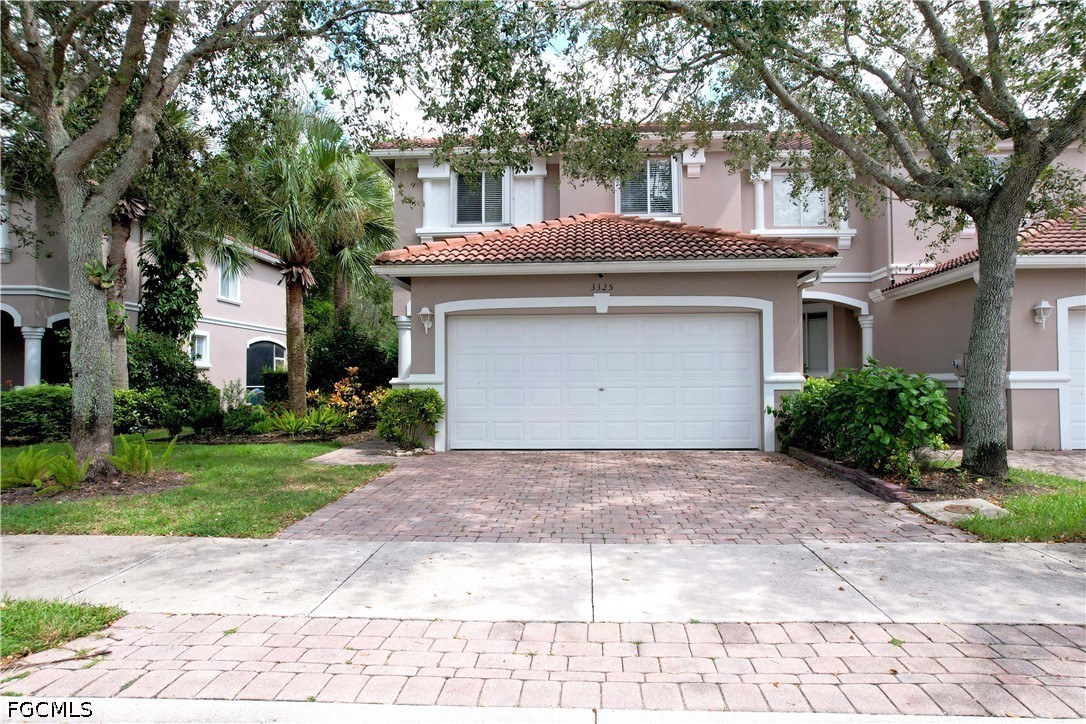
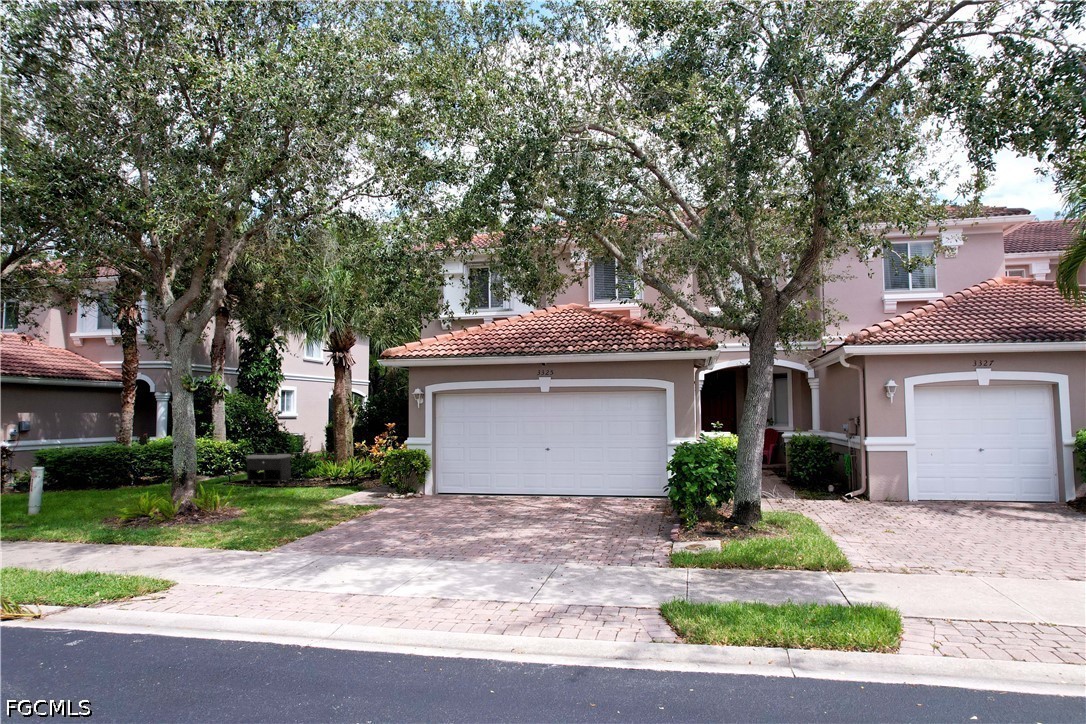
storage bench: none [167,403,230,442] -> present [247,454,291,483]

